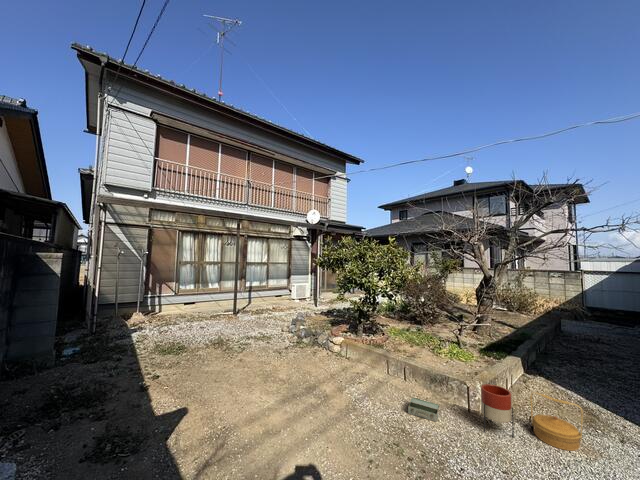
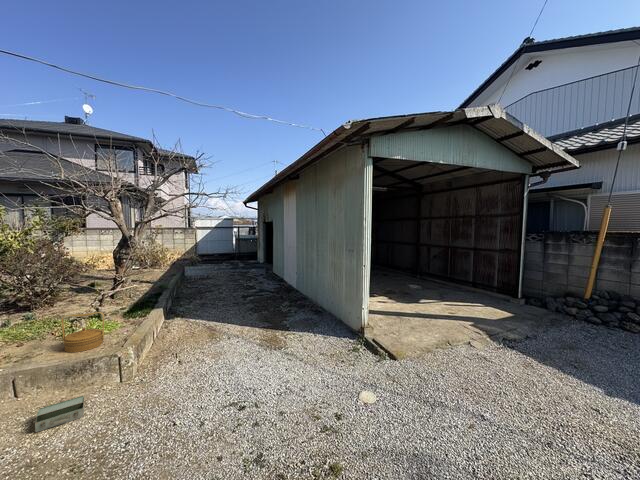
planter: present [481,384,514,437] -> none [136,342,168,394]
basket: present [530,392,583,451] -> present [61,312,104,352]

